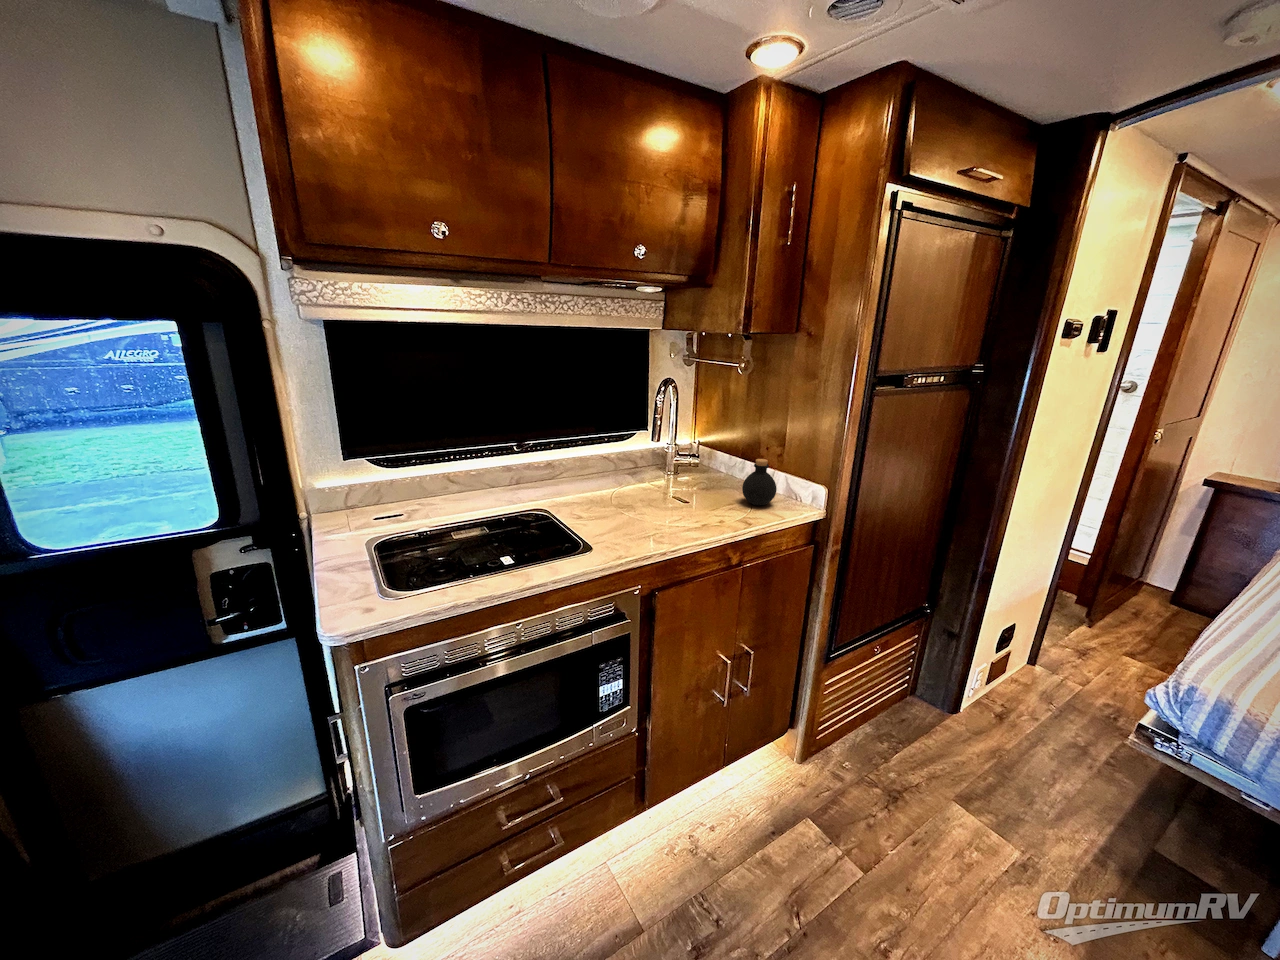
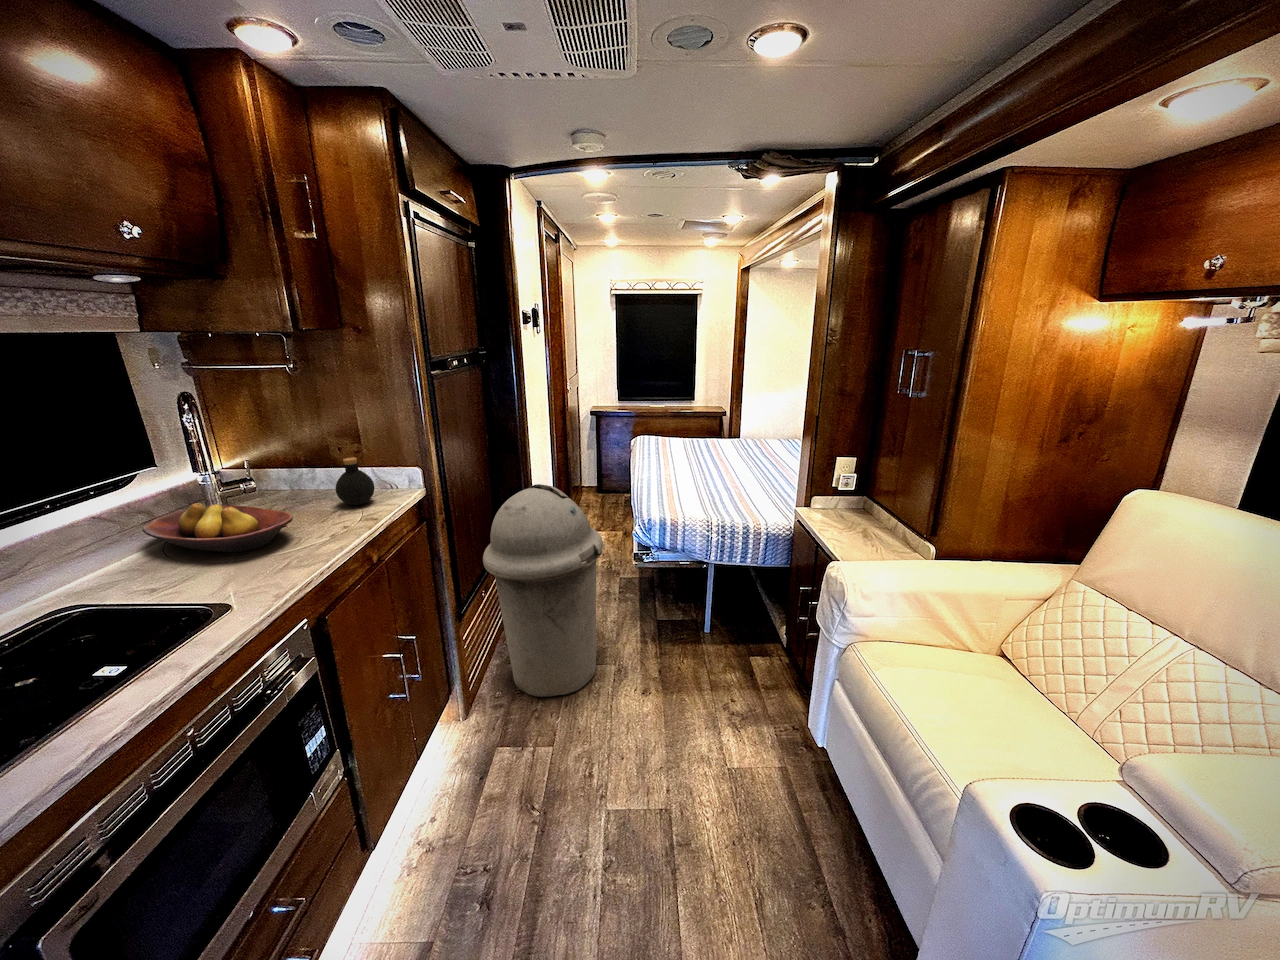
fruit bowl: none [611,464,690,512] -> present [143,503,293,552]
trash can: none [872,553,1065,840] -> present [483,484,603,697]

